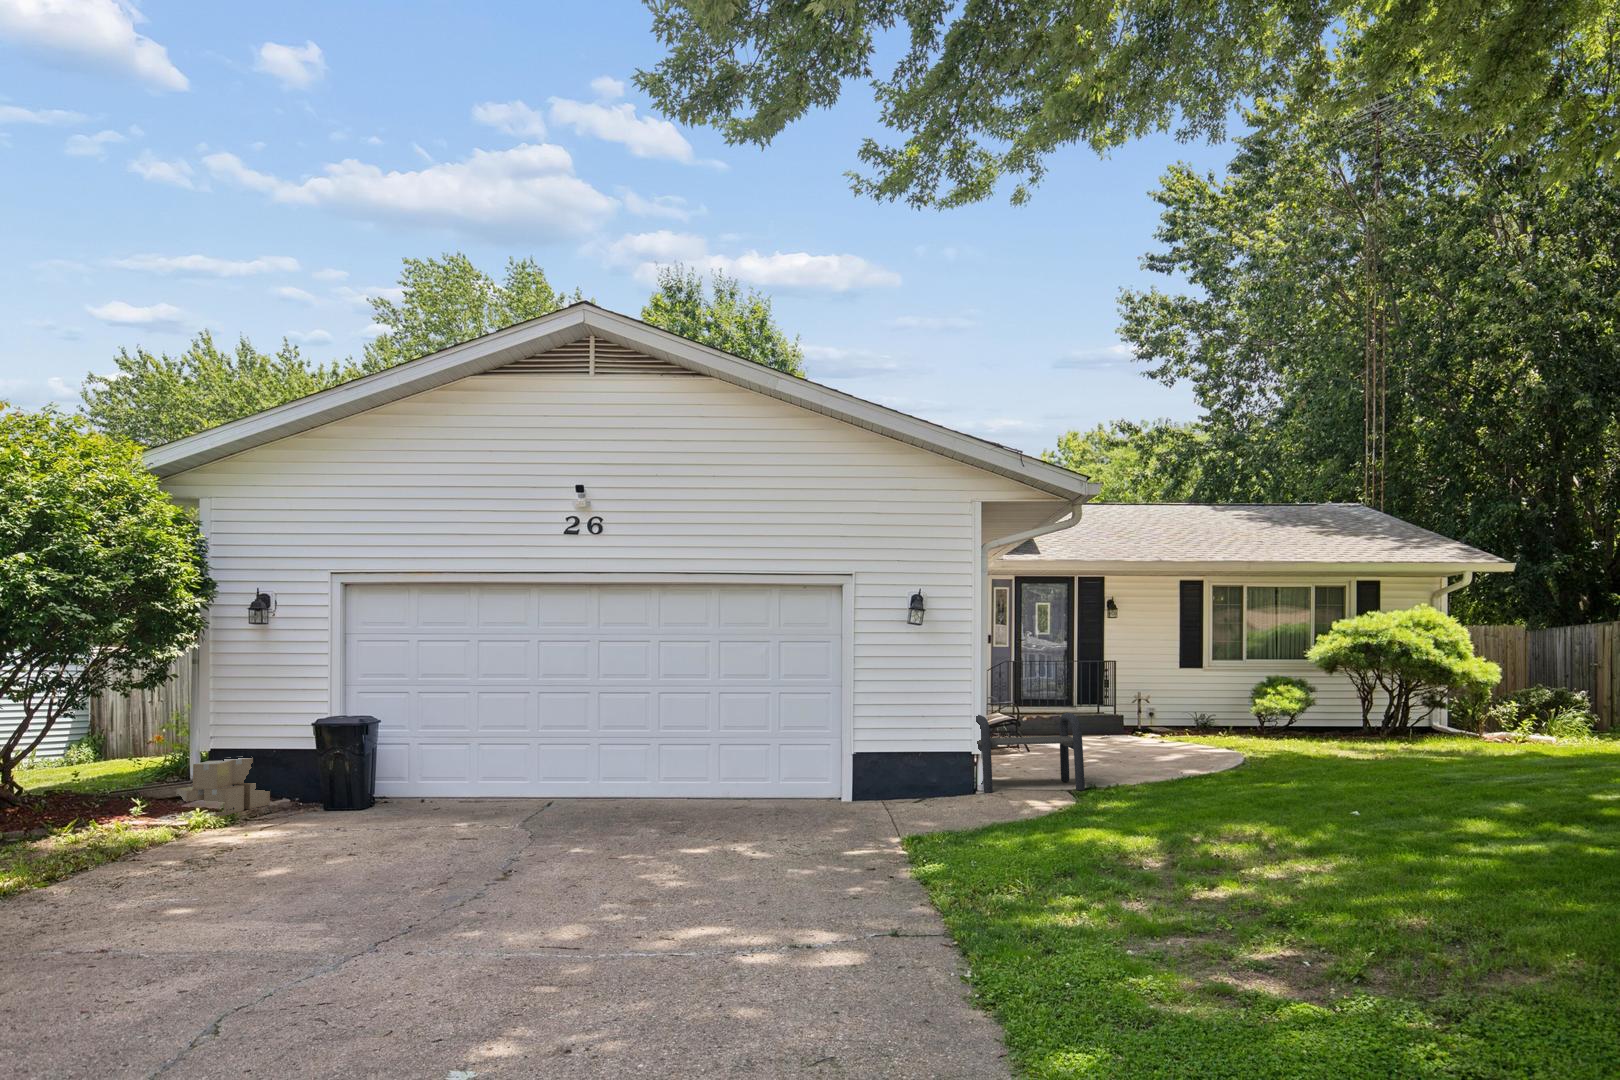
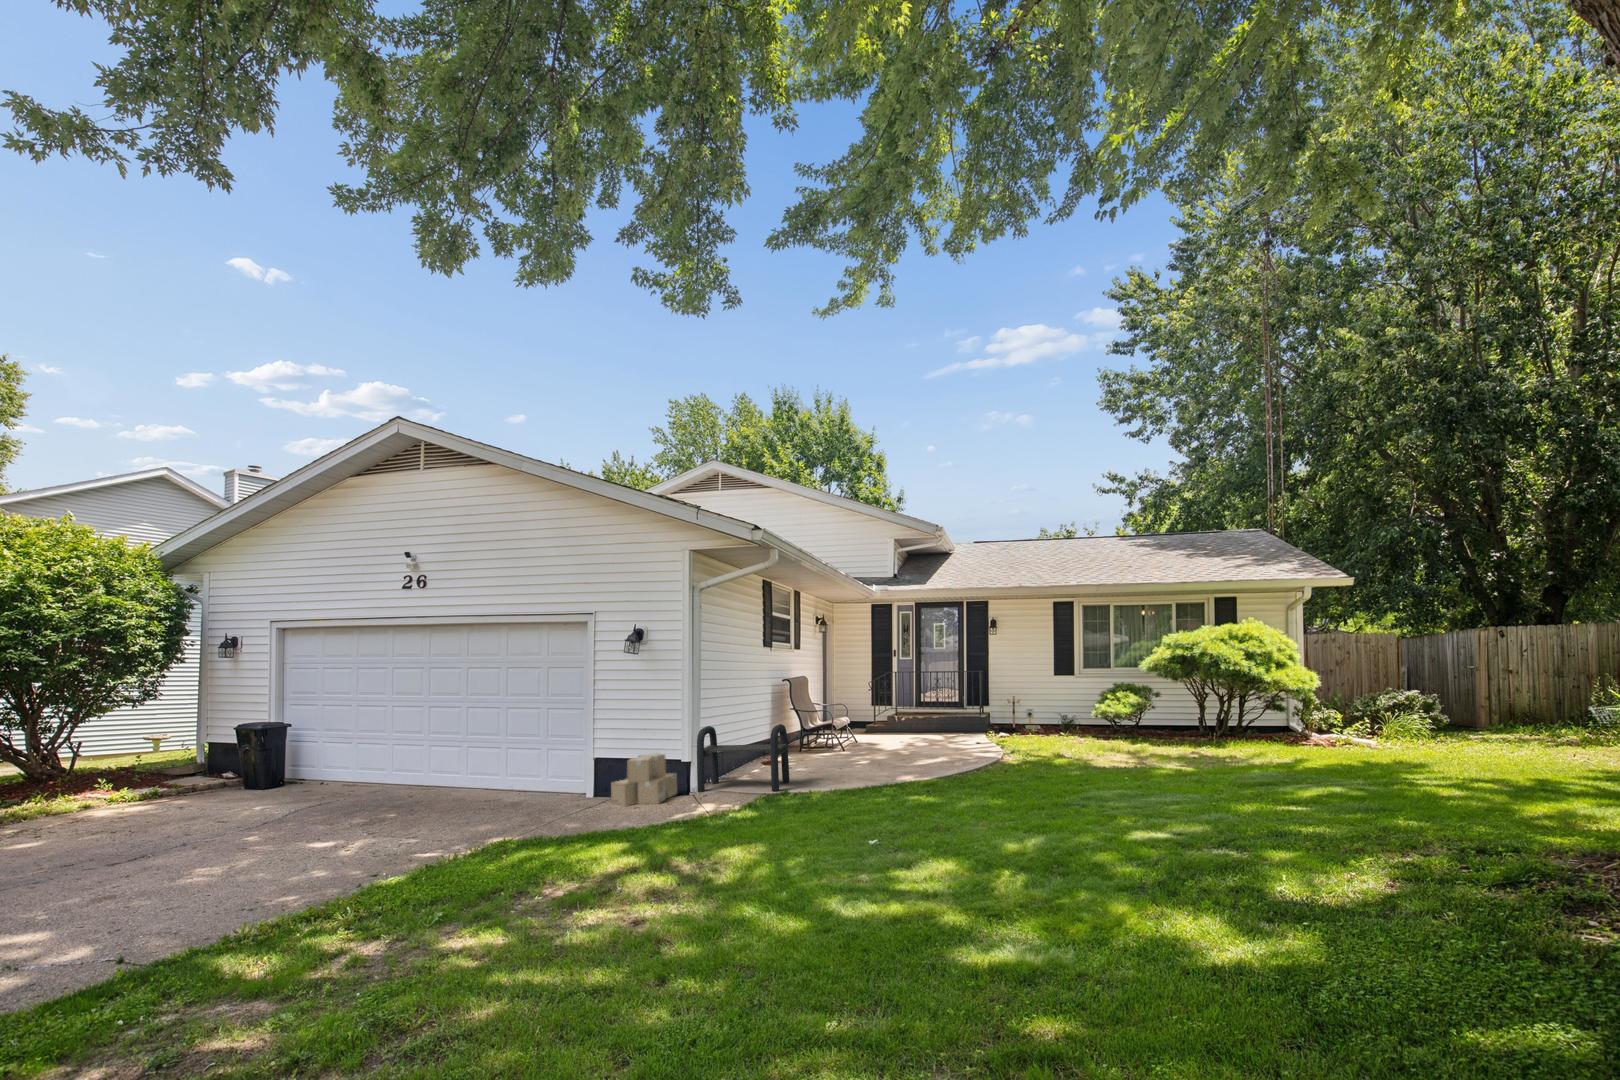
cardboard box: present [176,758,270,815] -> present [611,753,677,806]

